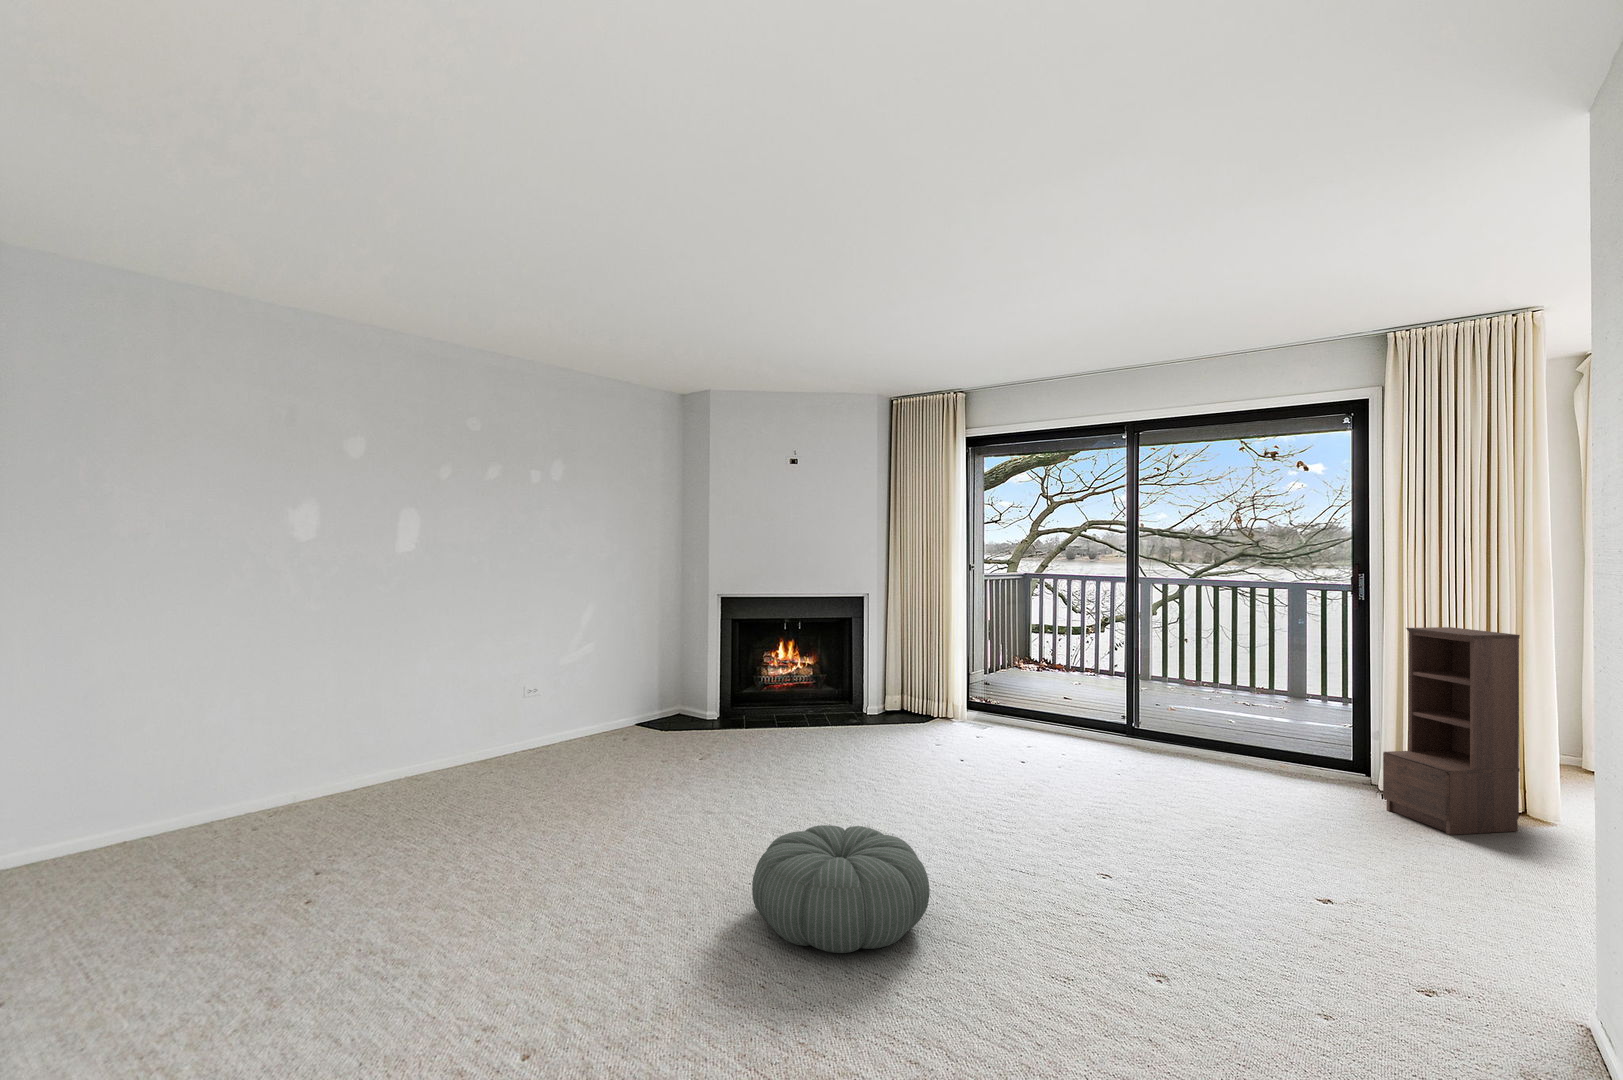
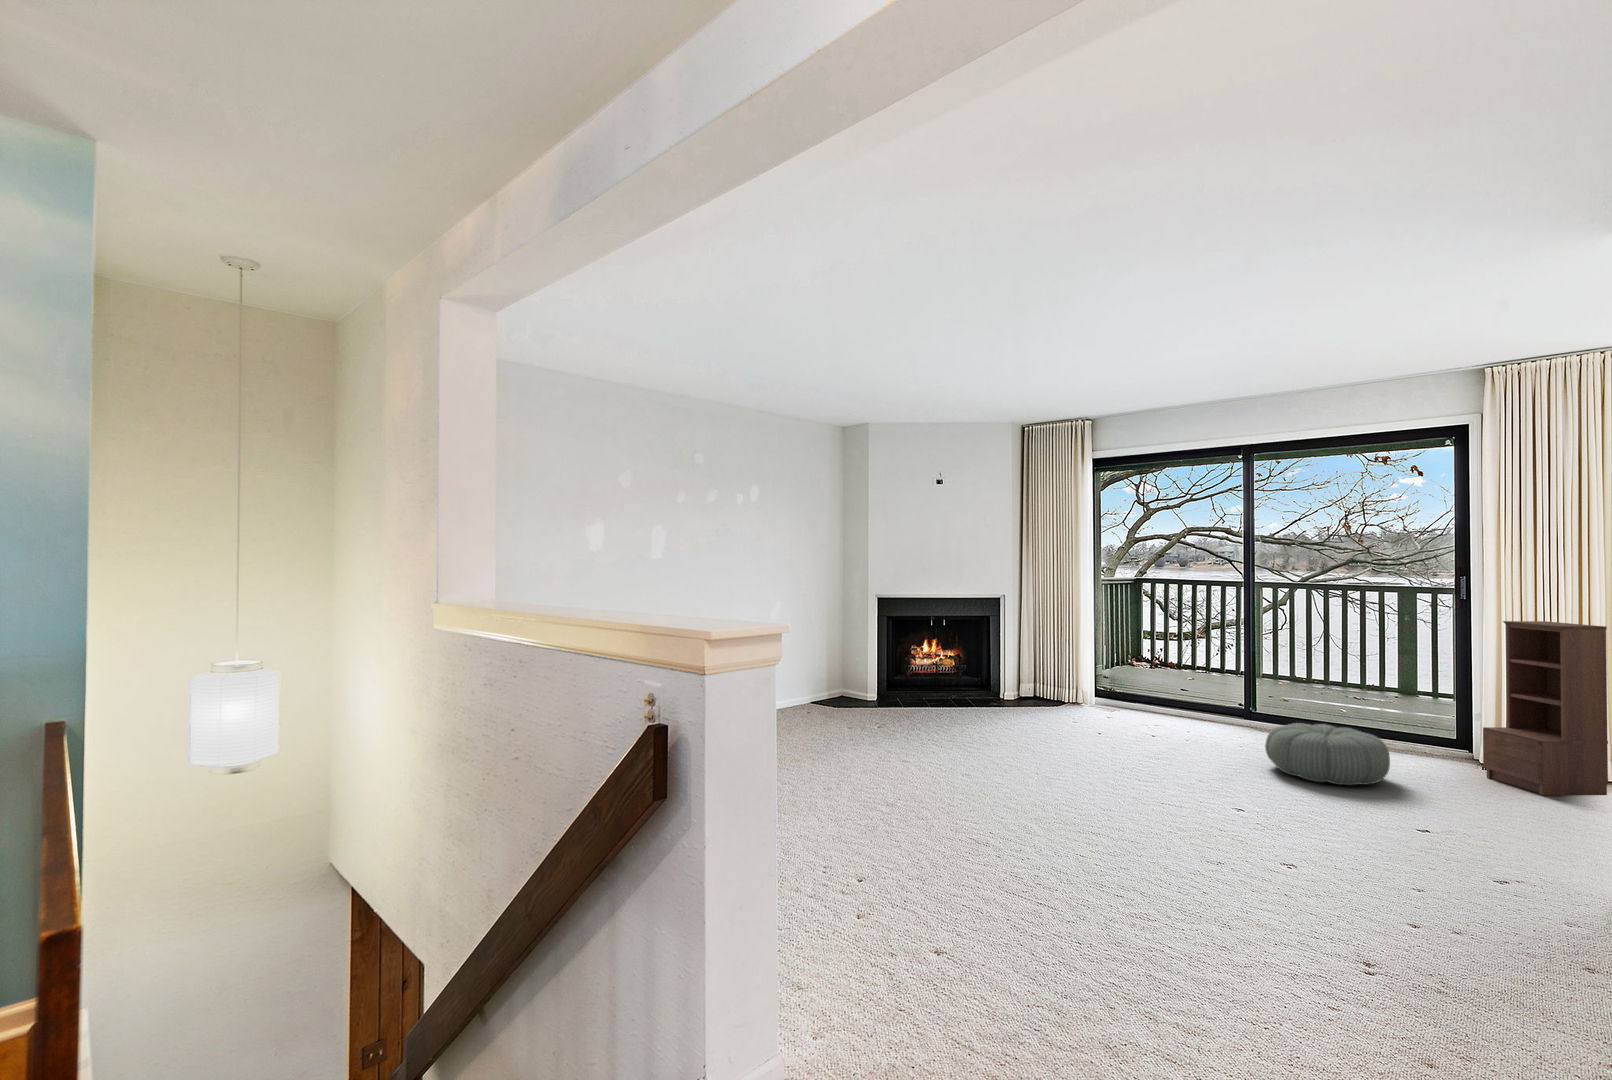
pouf: present [752,825,930,953] -> present [1265,723,1390,785]

